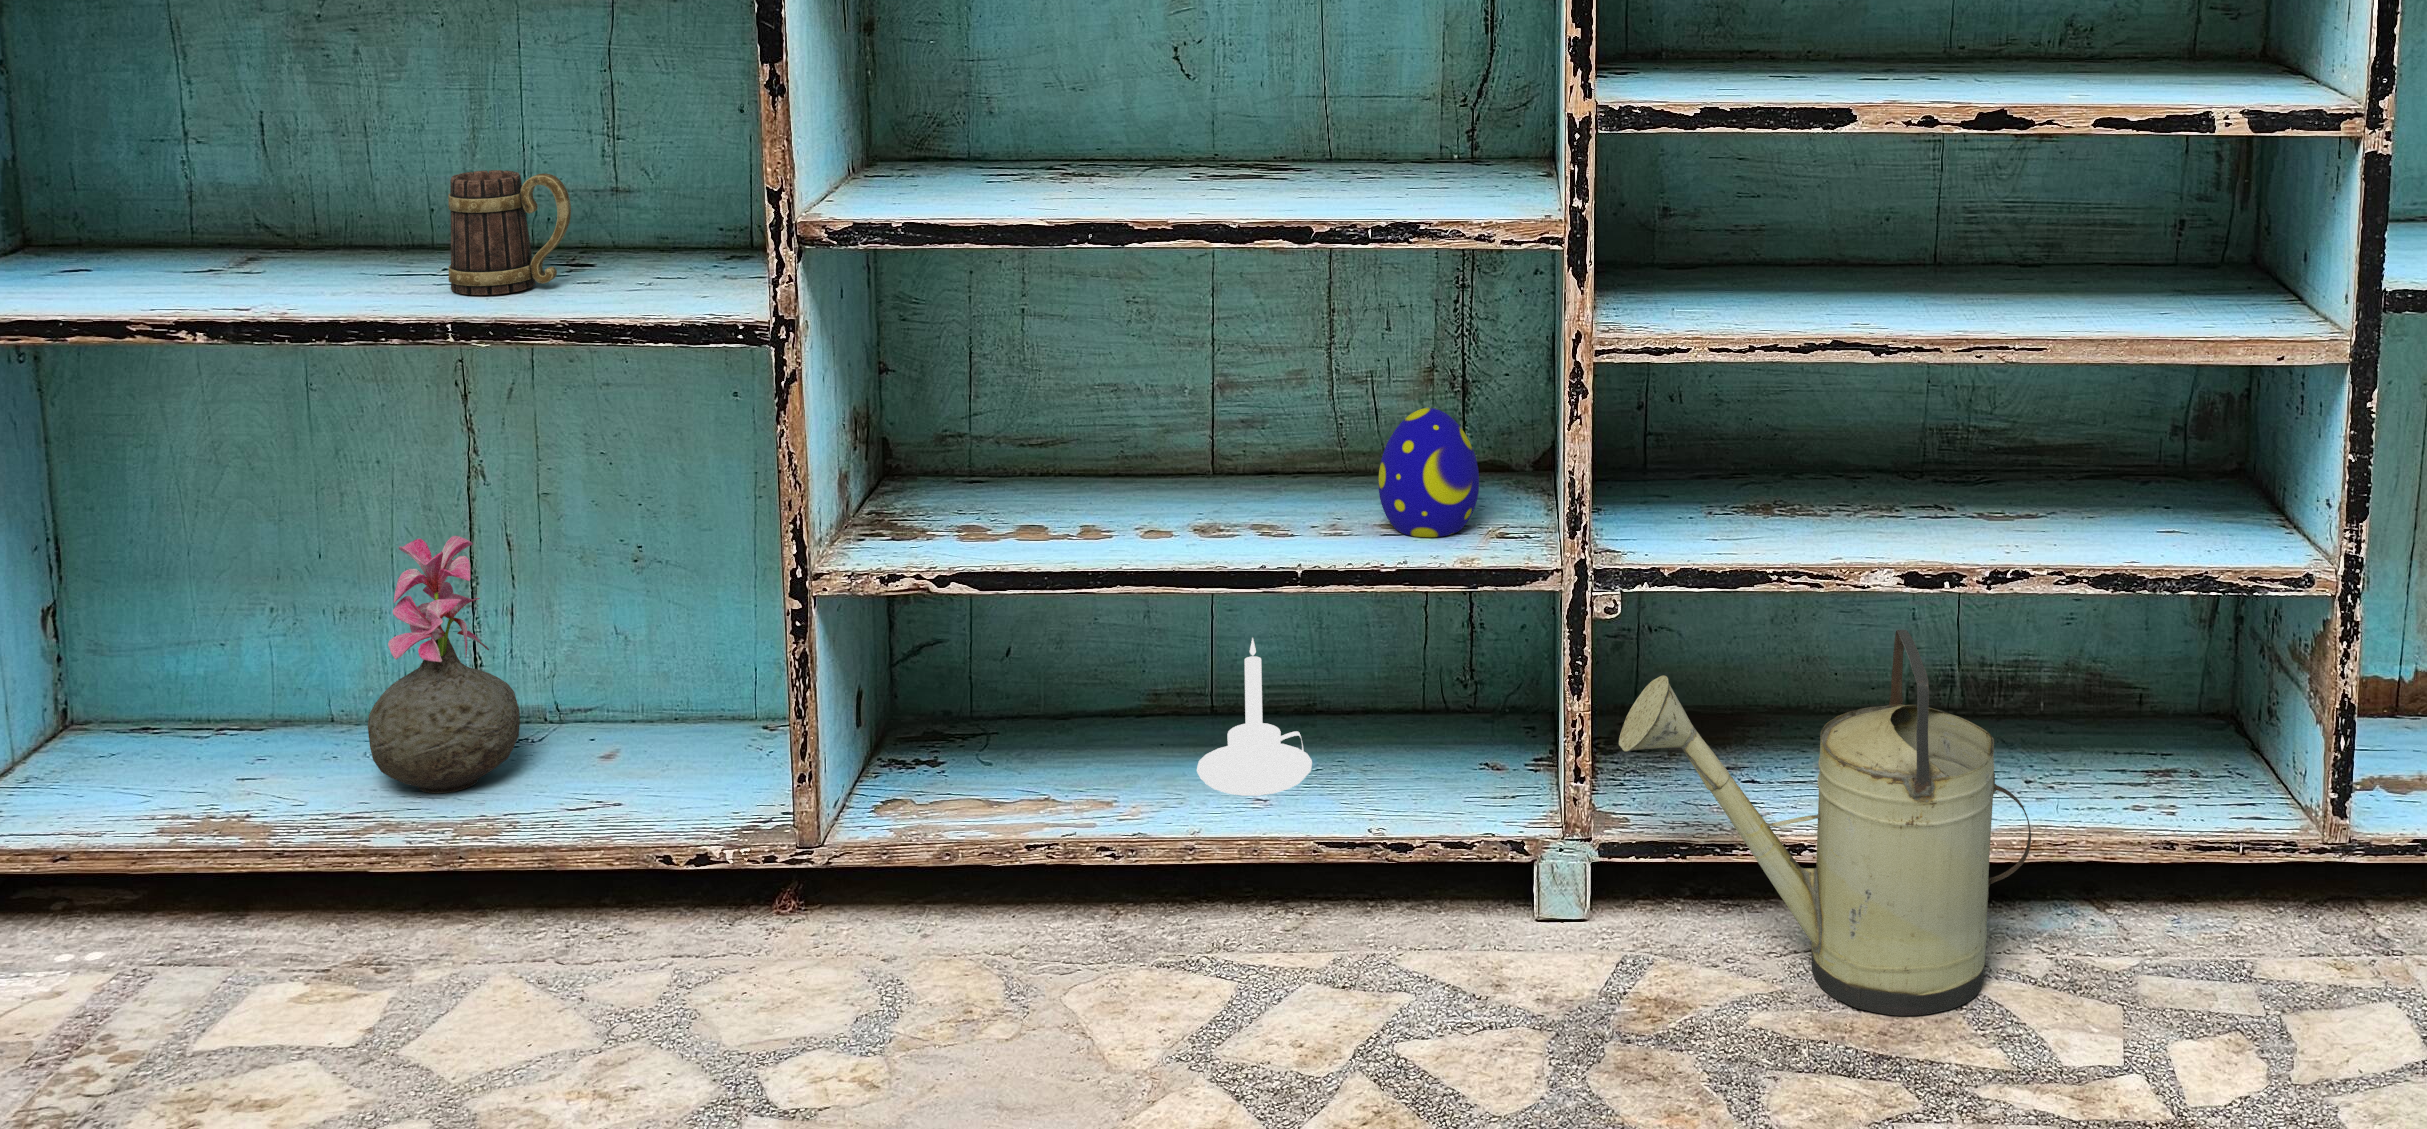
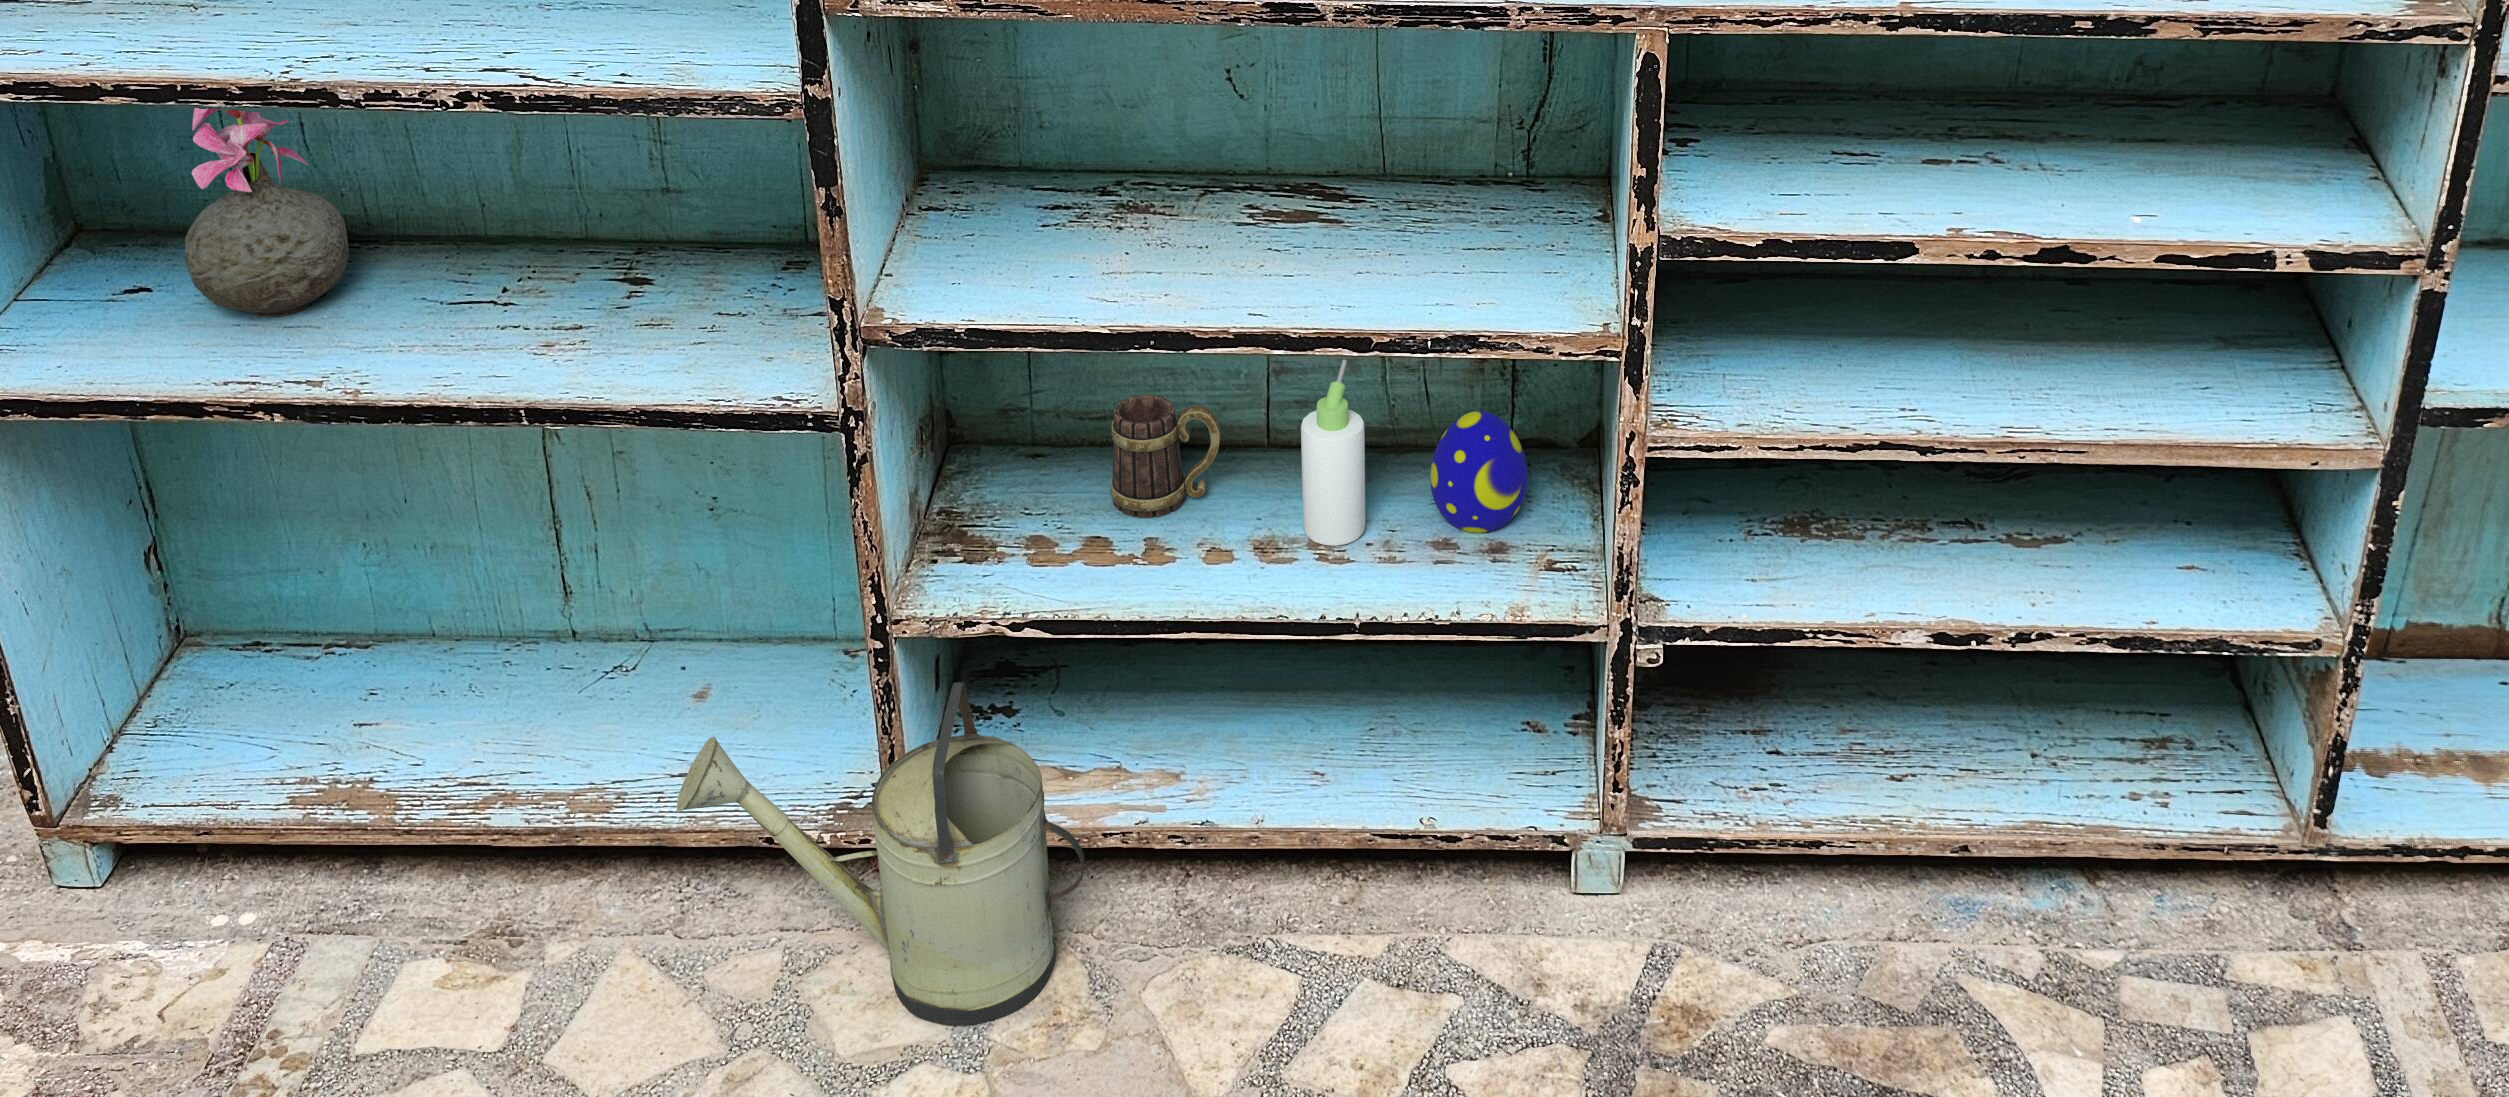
mug: present [448,170,571,295] -> present [1111,394,1220,518]
bottle: none [1244,348,1311,543] -> present [1301,360,1365,546]
vase: present [368,536,520,793] -> present [185,108,349,317]
watering can: present [1619,630,2031,1016] -> present [677,682,1084,1026]
candle holder: present [1197,638,1312,796] -> none [1259,624,1366,764]

